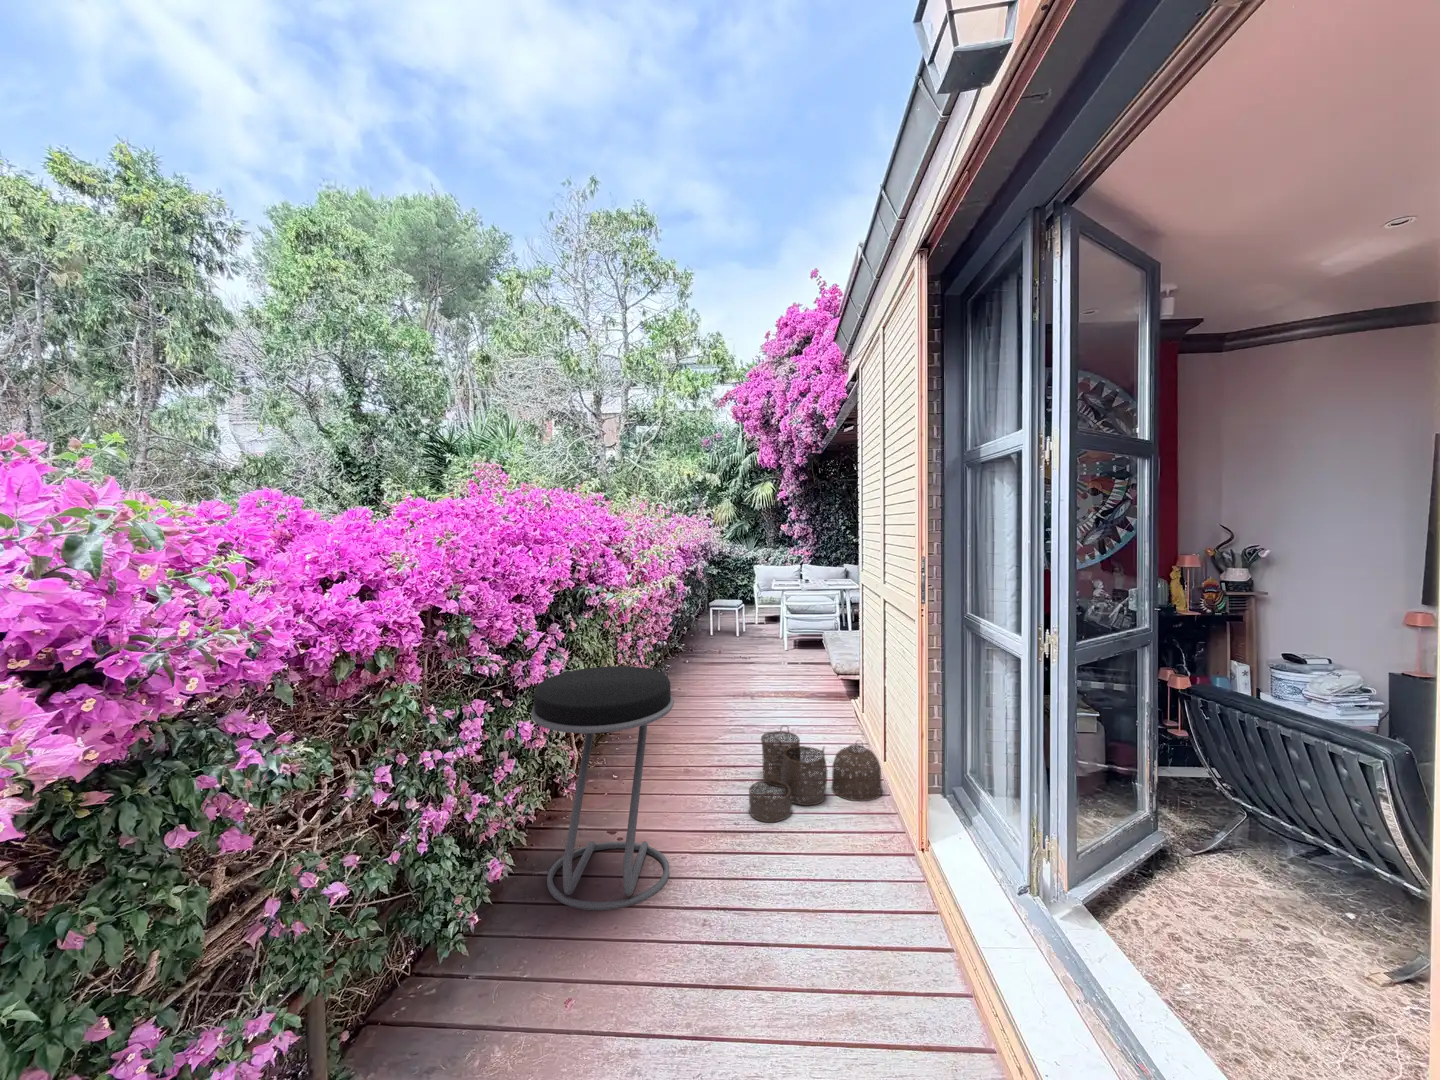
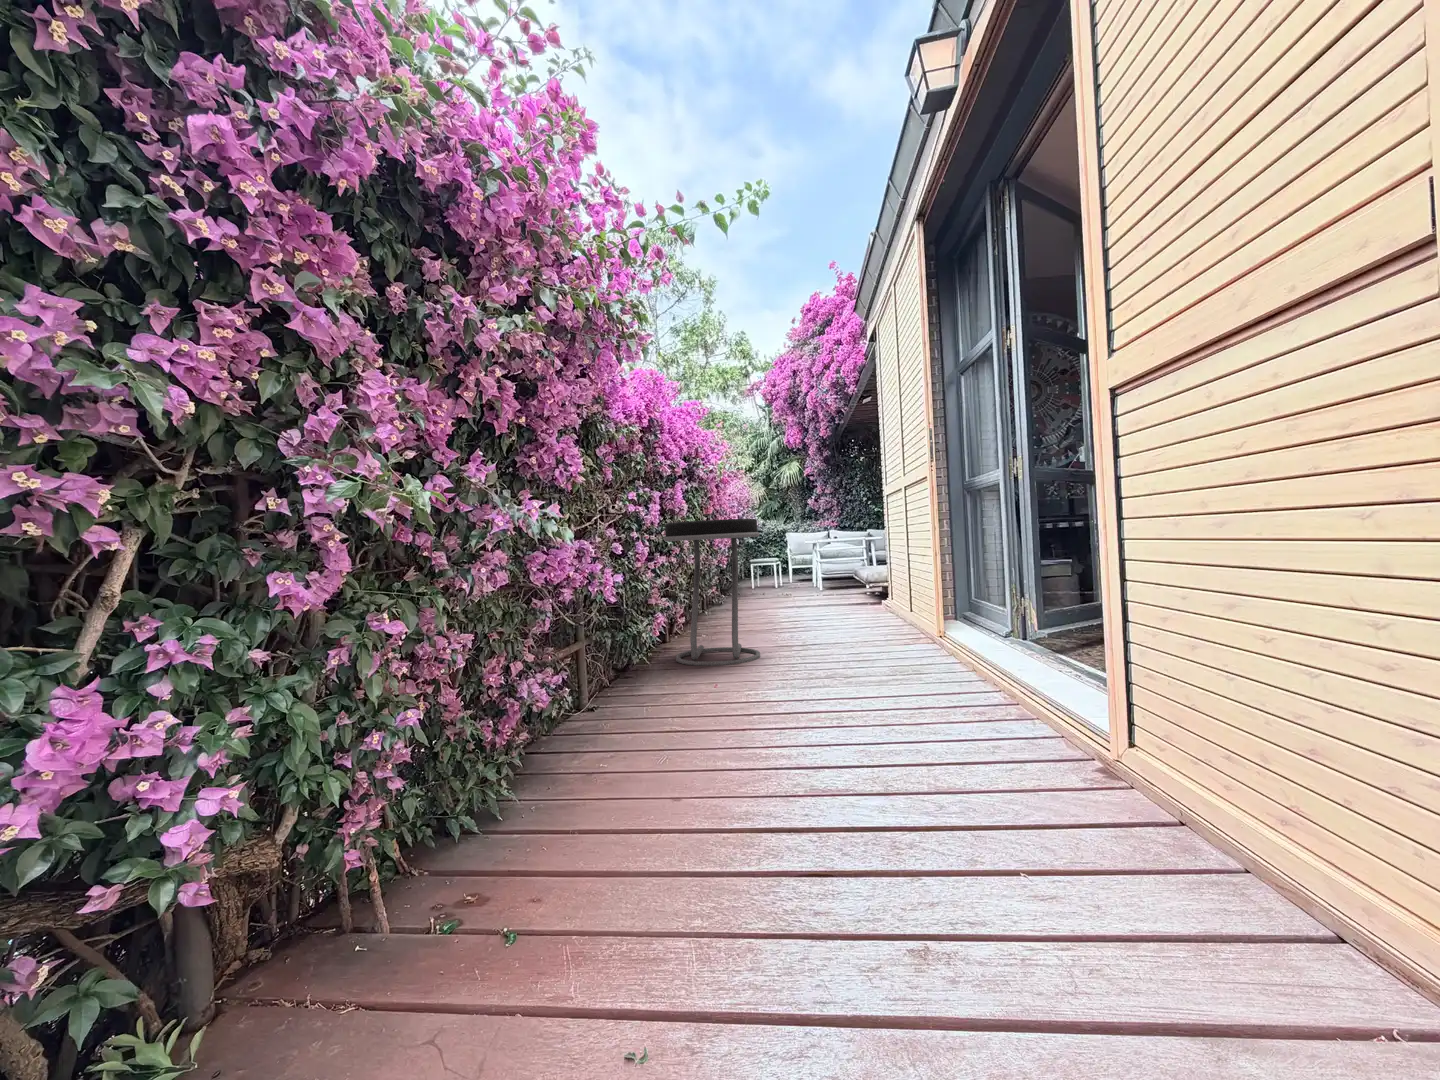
woven basket: present [749,727,882,822] -> none [809,591,909,640]

